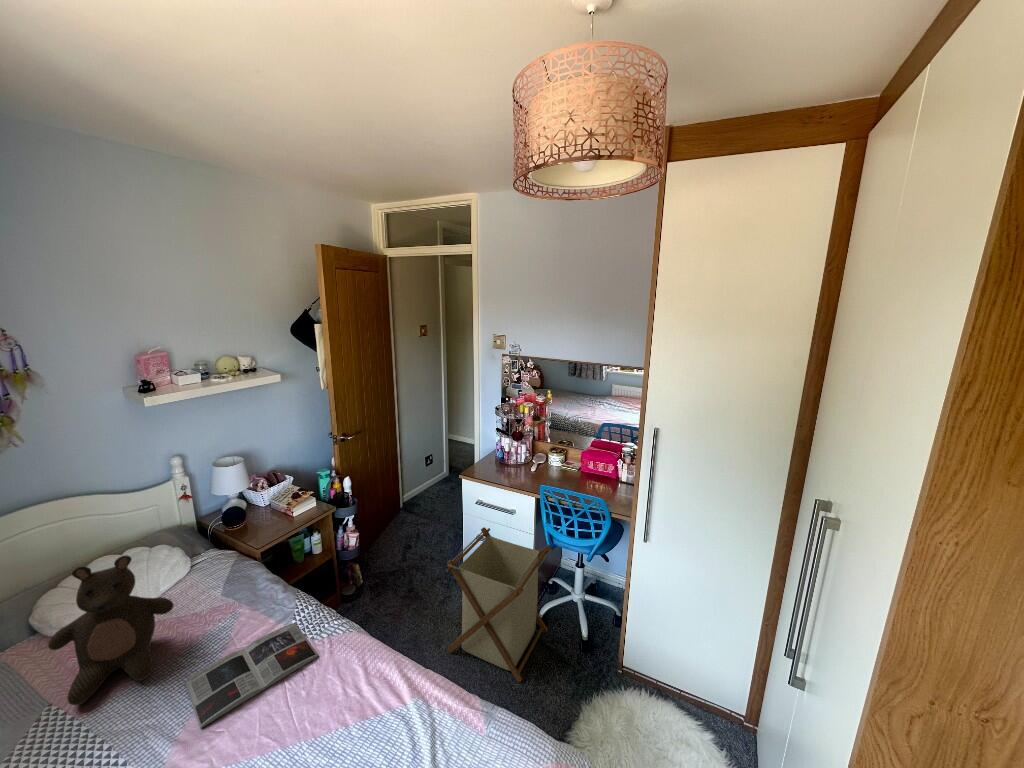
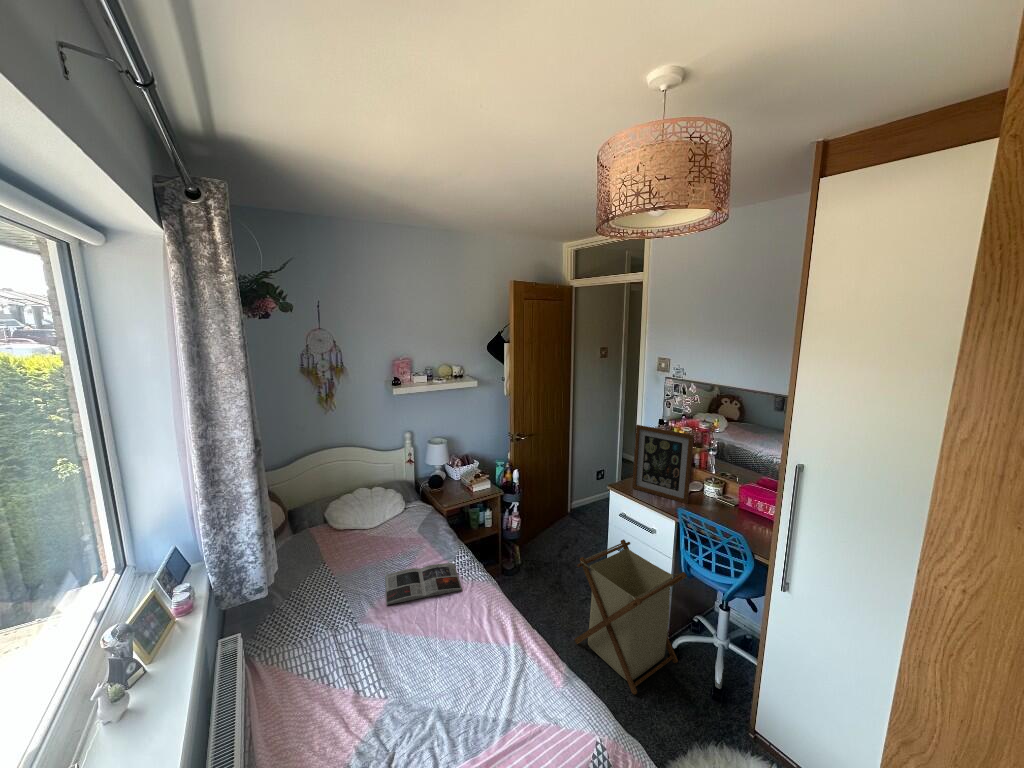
picture frame: none [486,406,544,478] -> present [632,425,694,504]
stuffed bear: present [48,555,174,705] -> none [328,485,388,568]

